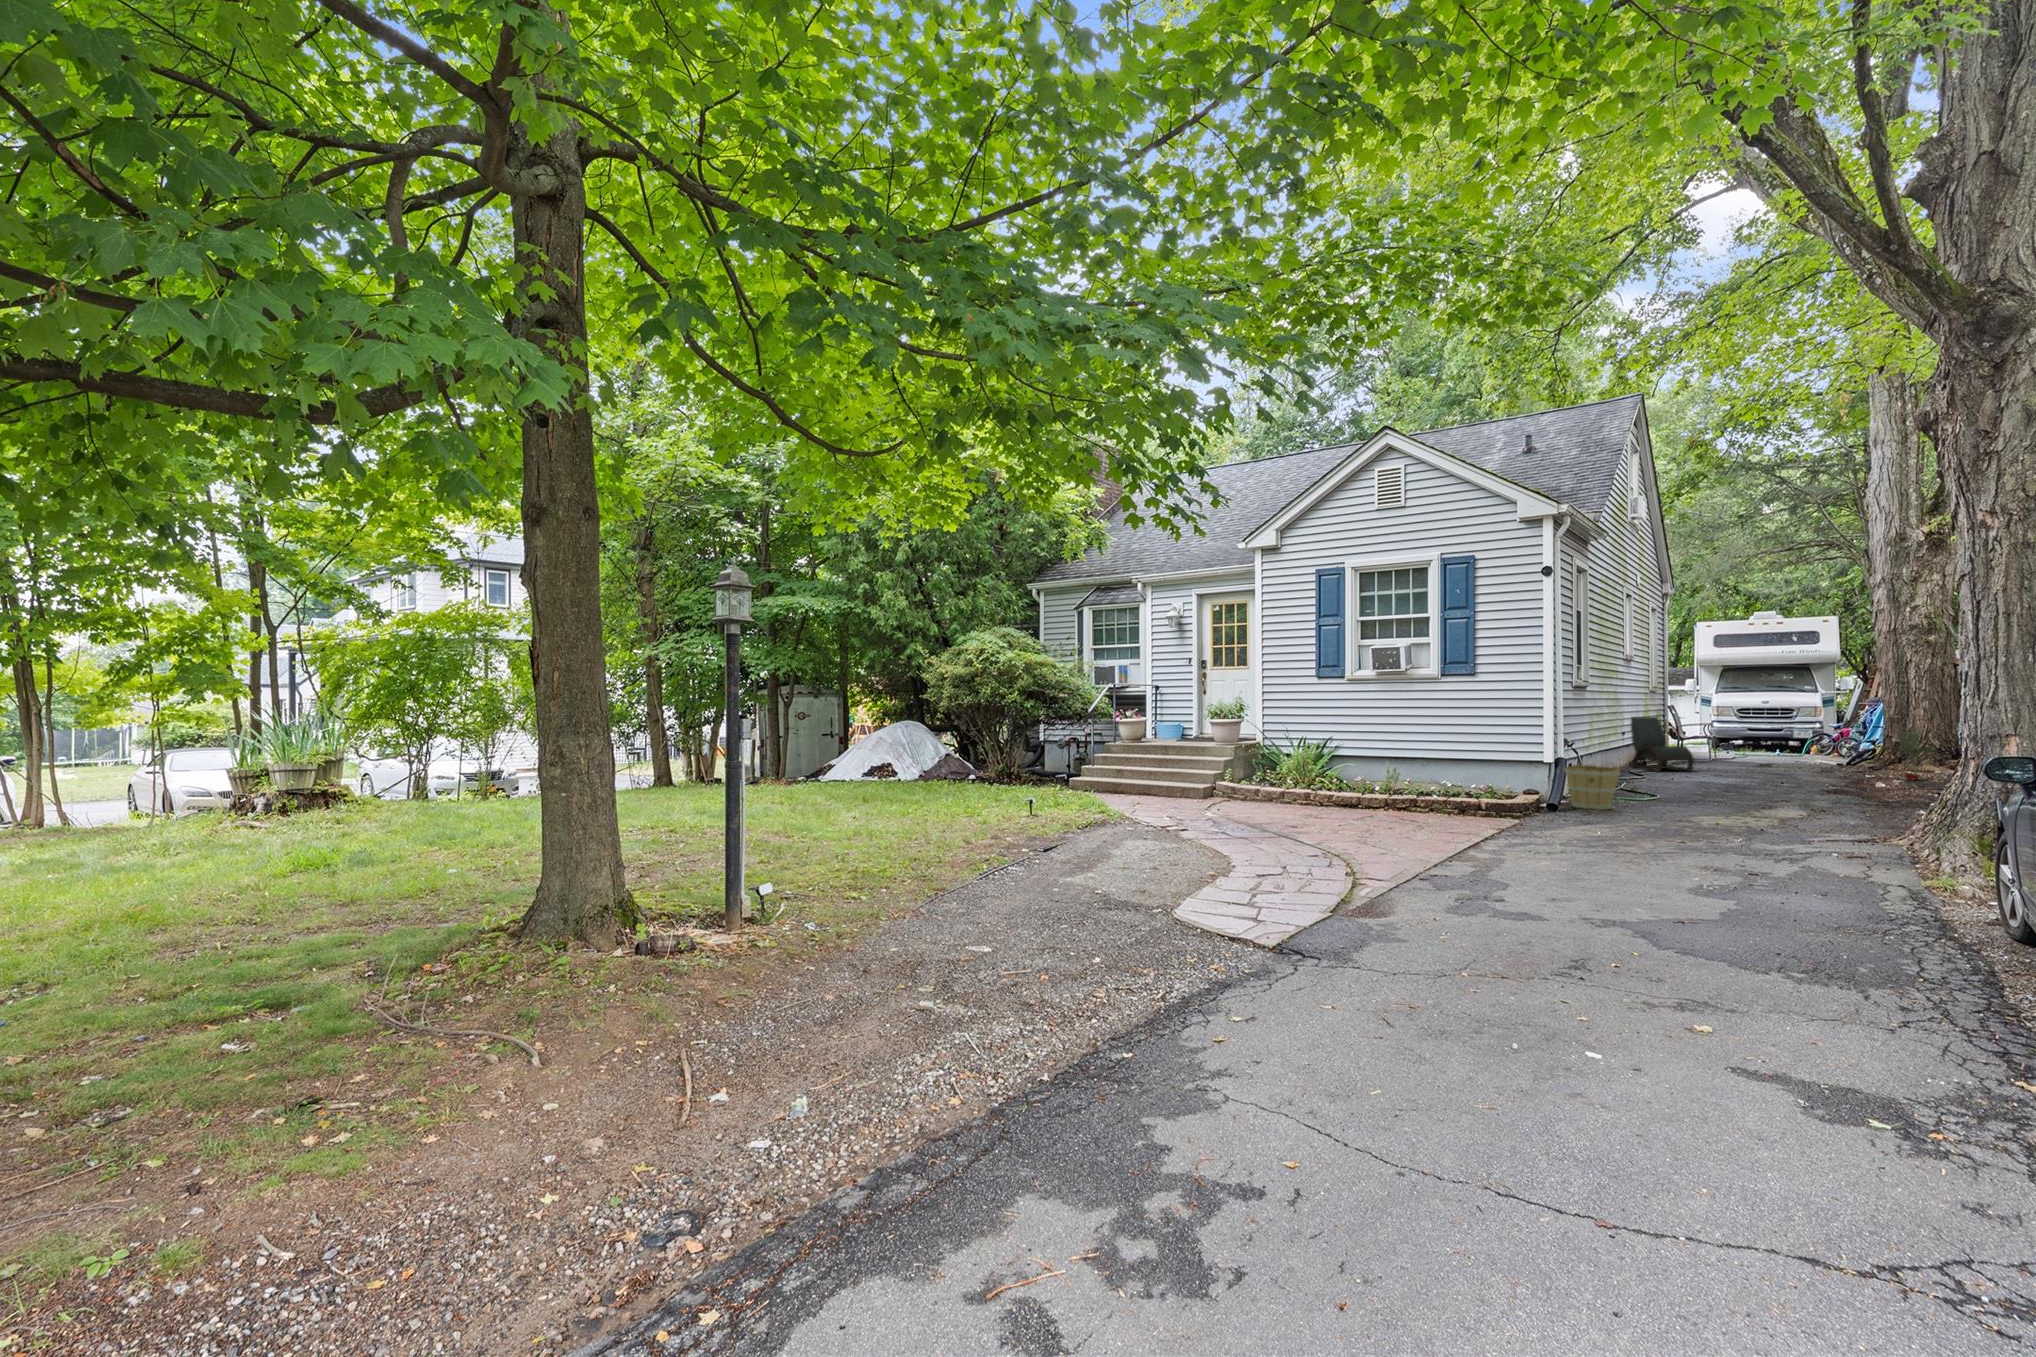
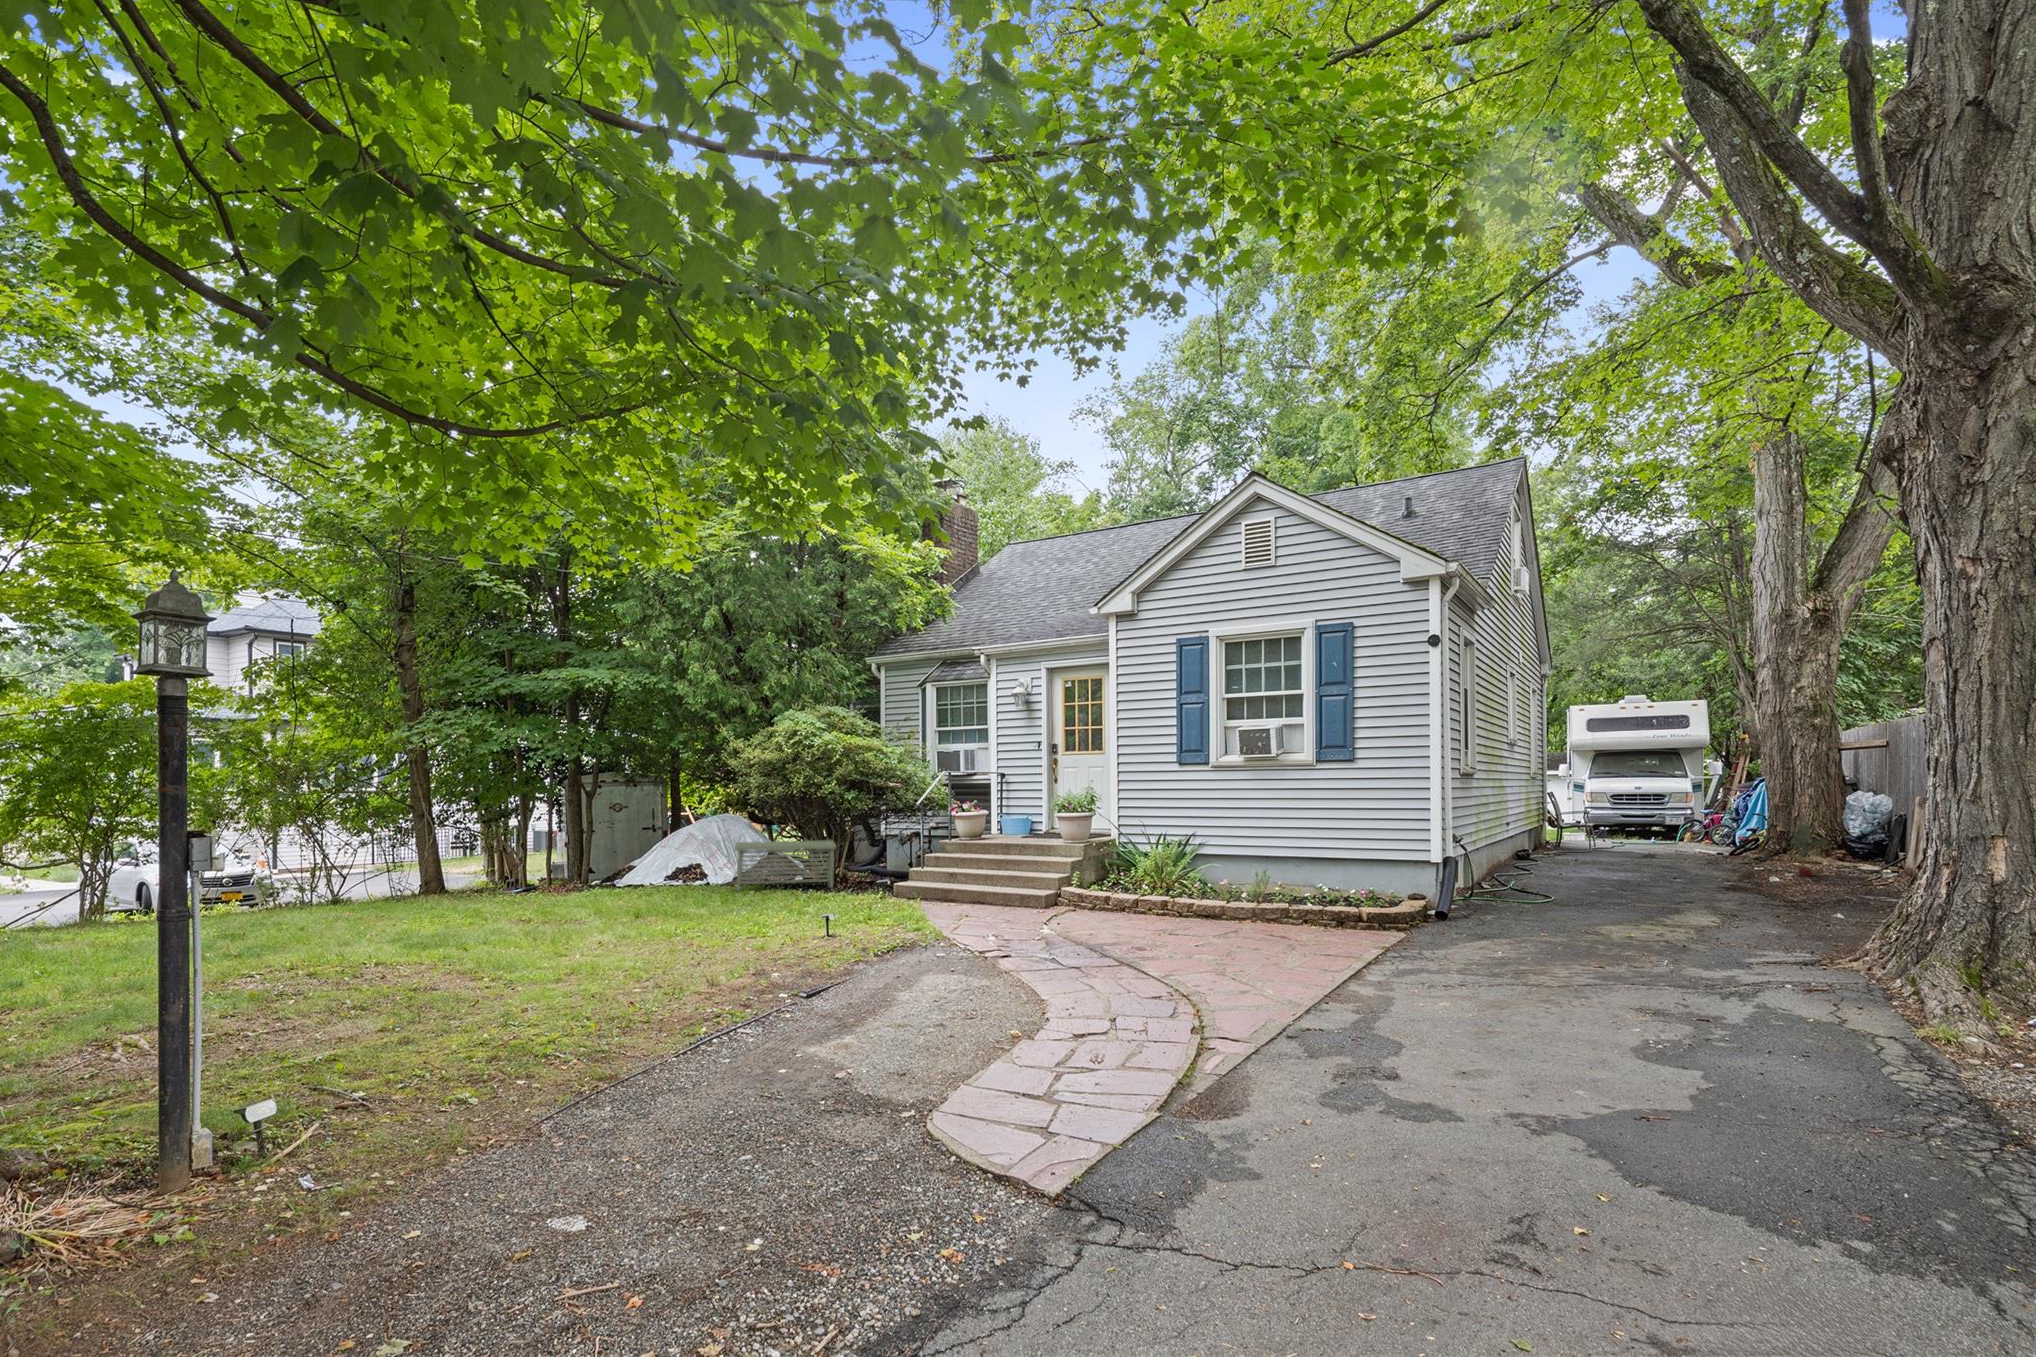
lounge chair: present [1631,717,1694,772] -> none [1512,806,1585,868]
storage bench: none [945,743,1028,782] -> present [734,840,836,891]
wooden bucket: present [1564,765,1620,810] -> none [1459,867,1524,923]

